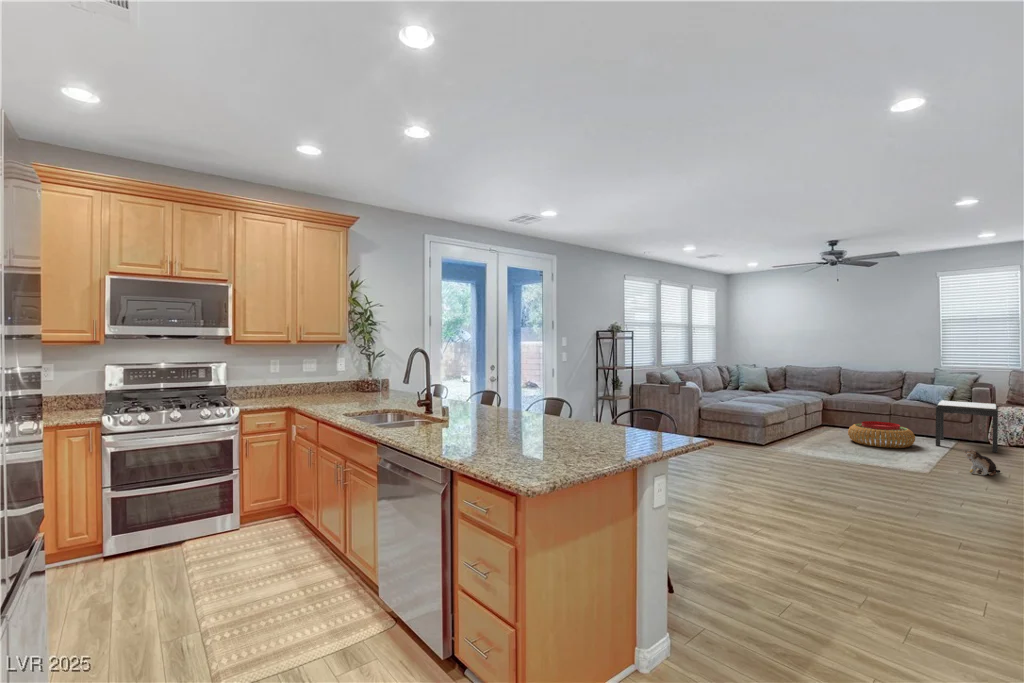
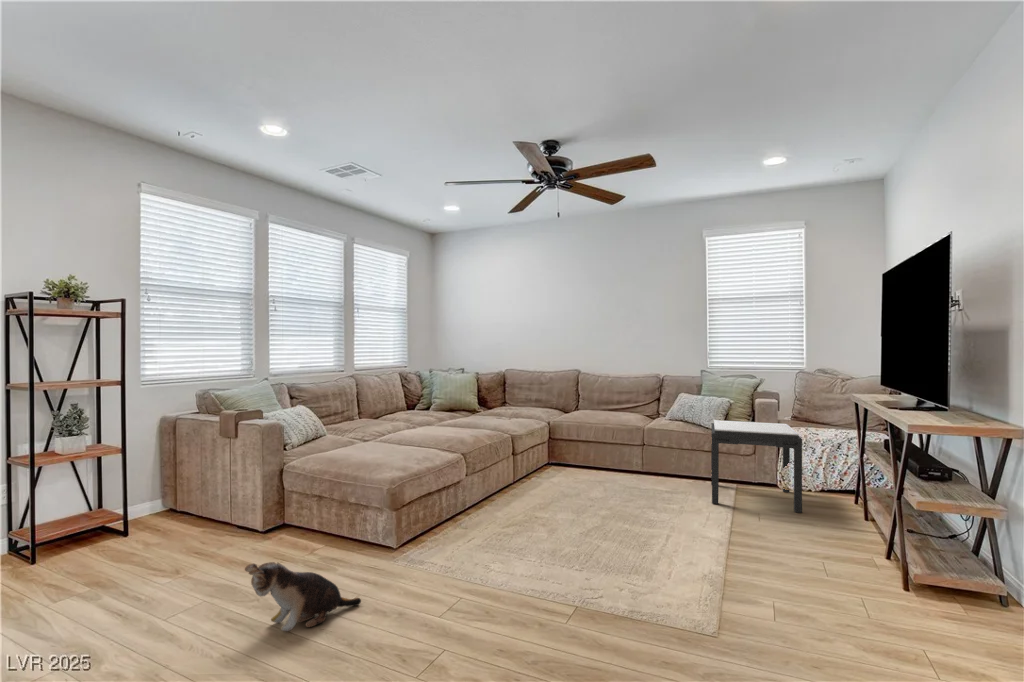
pouf: present [848,421,915,448] -> none [579,464,684,520]
plush toy: present [963,450,1000,476] -> present [245,562,361,631]

